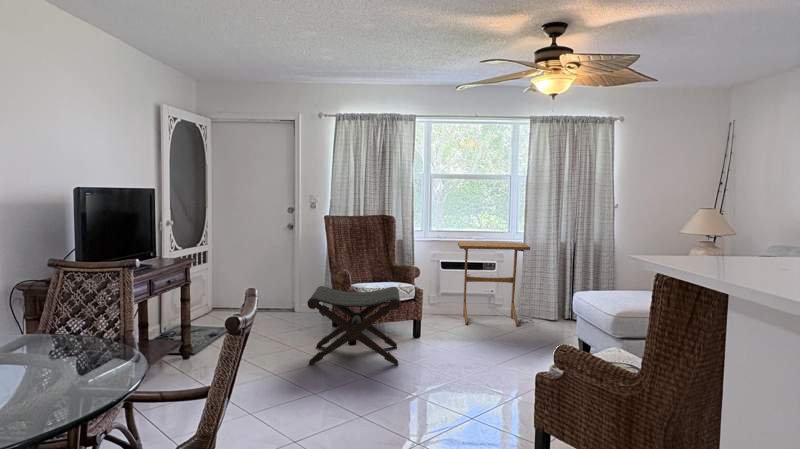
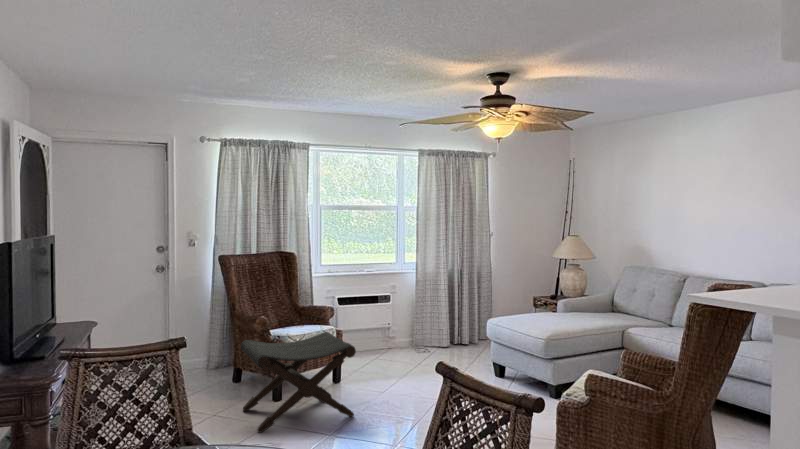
side table: present [458,242,530,326] -> none [355,274,434,363]

